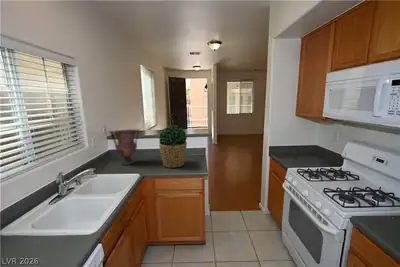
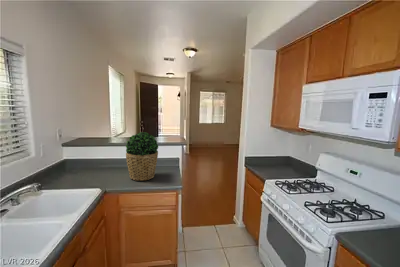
vase: present [110,129,139,165] -> none [64,136,104,178]

